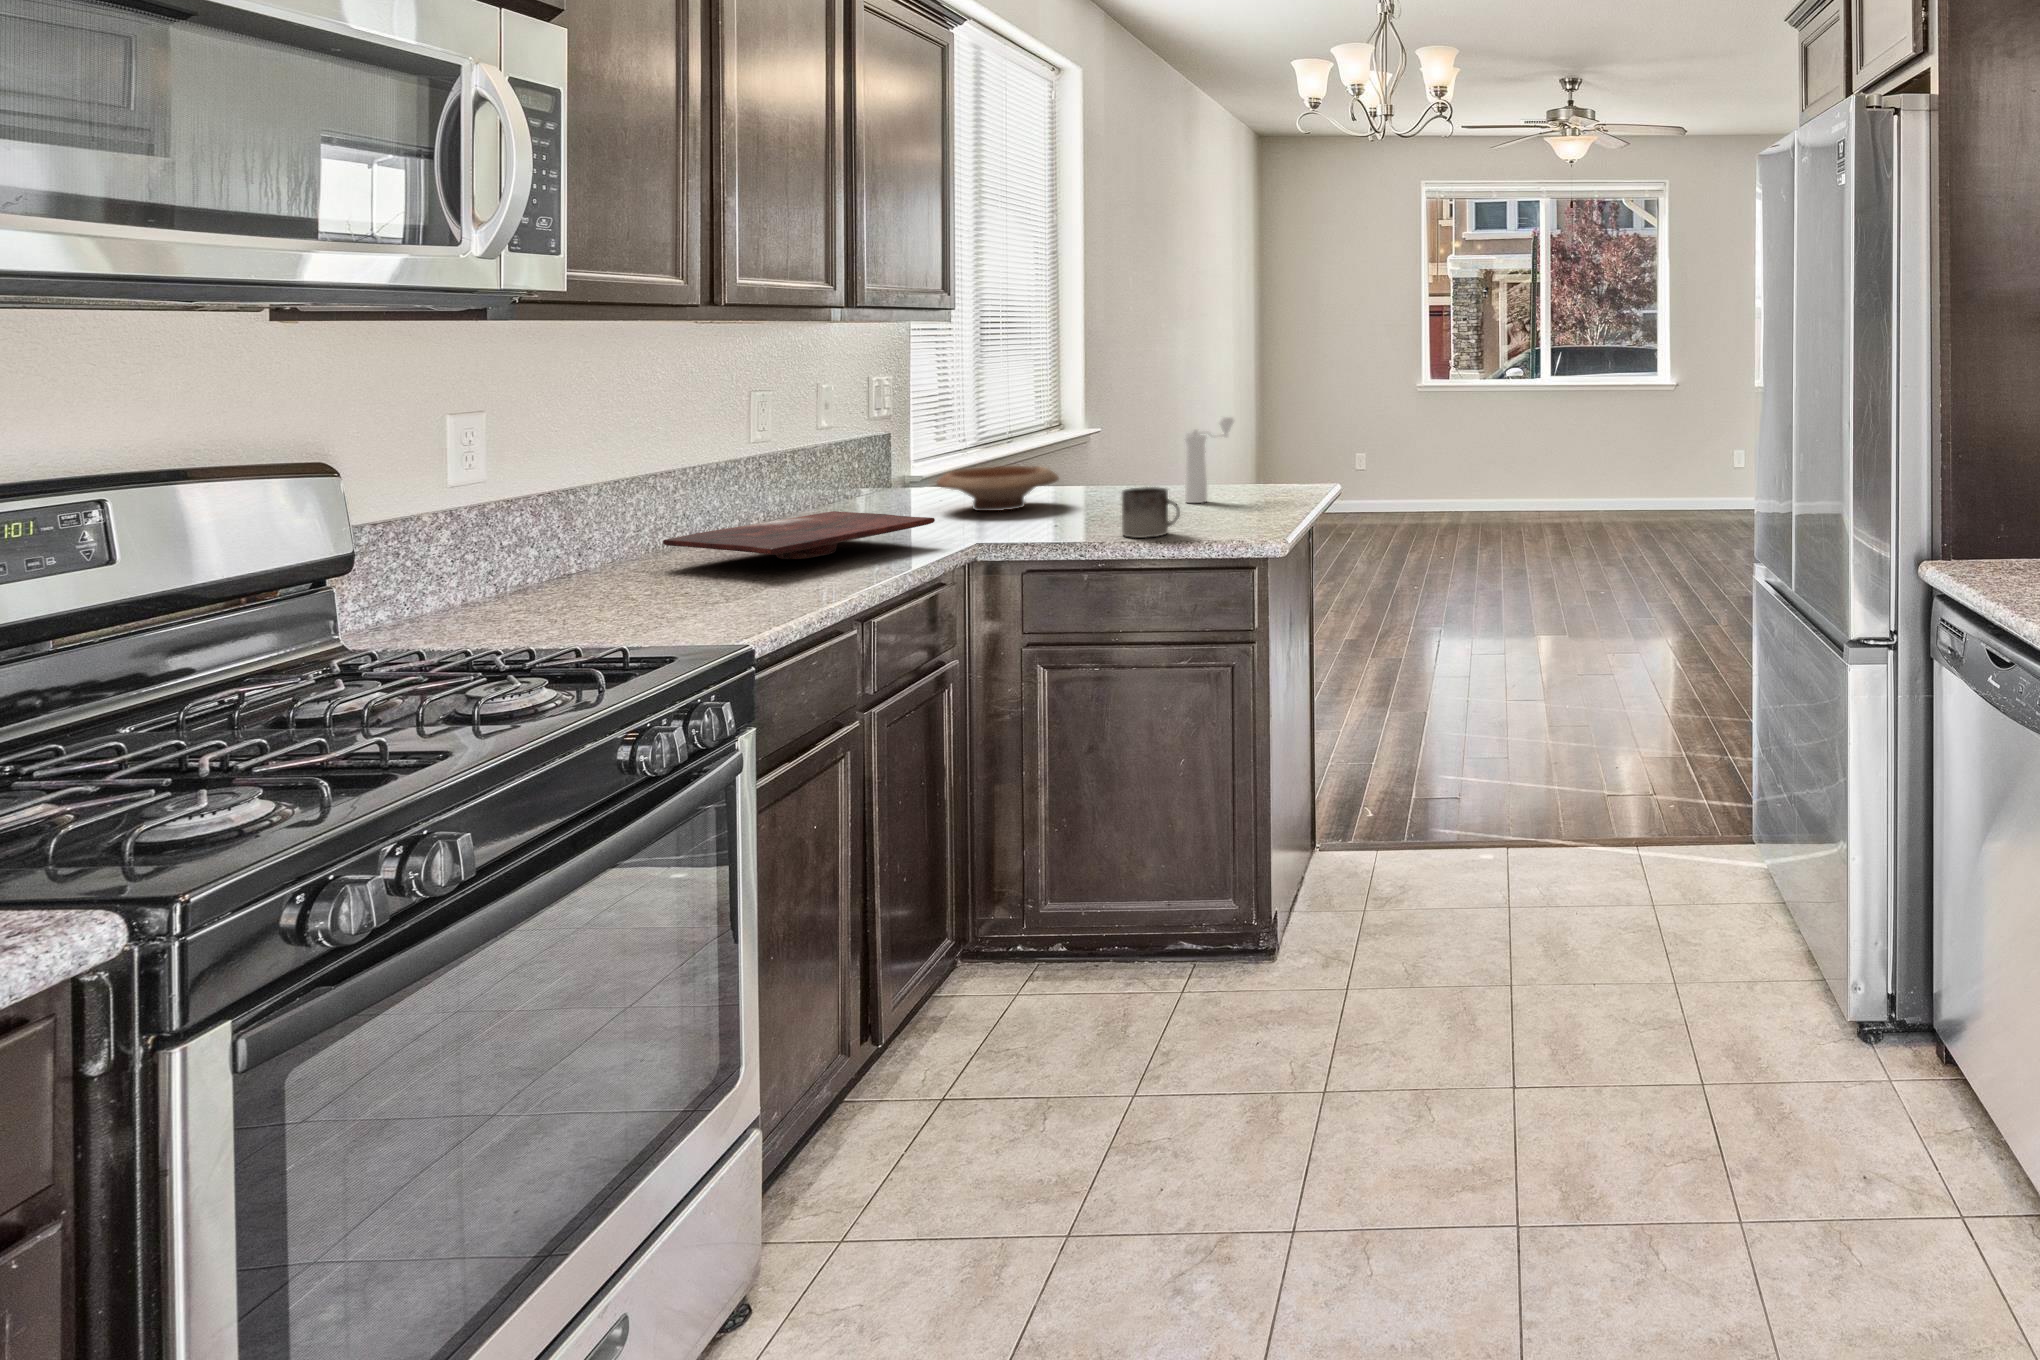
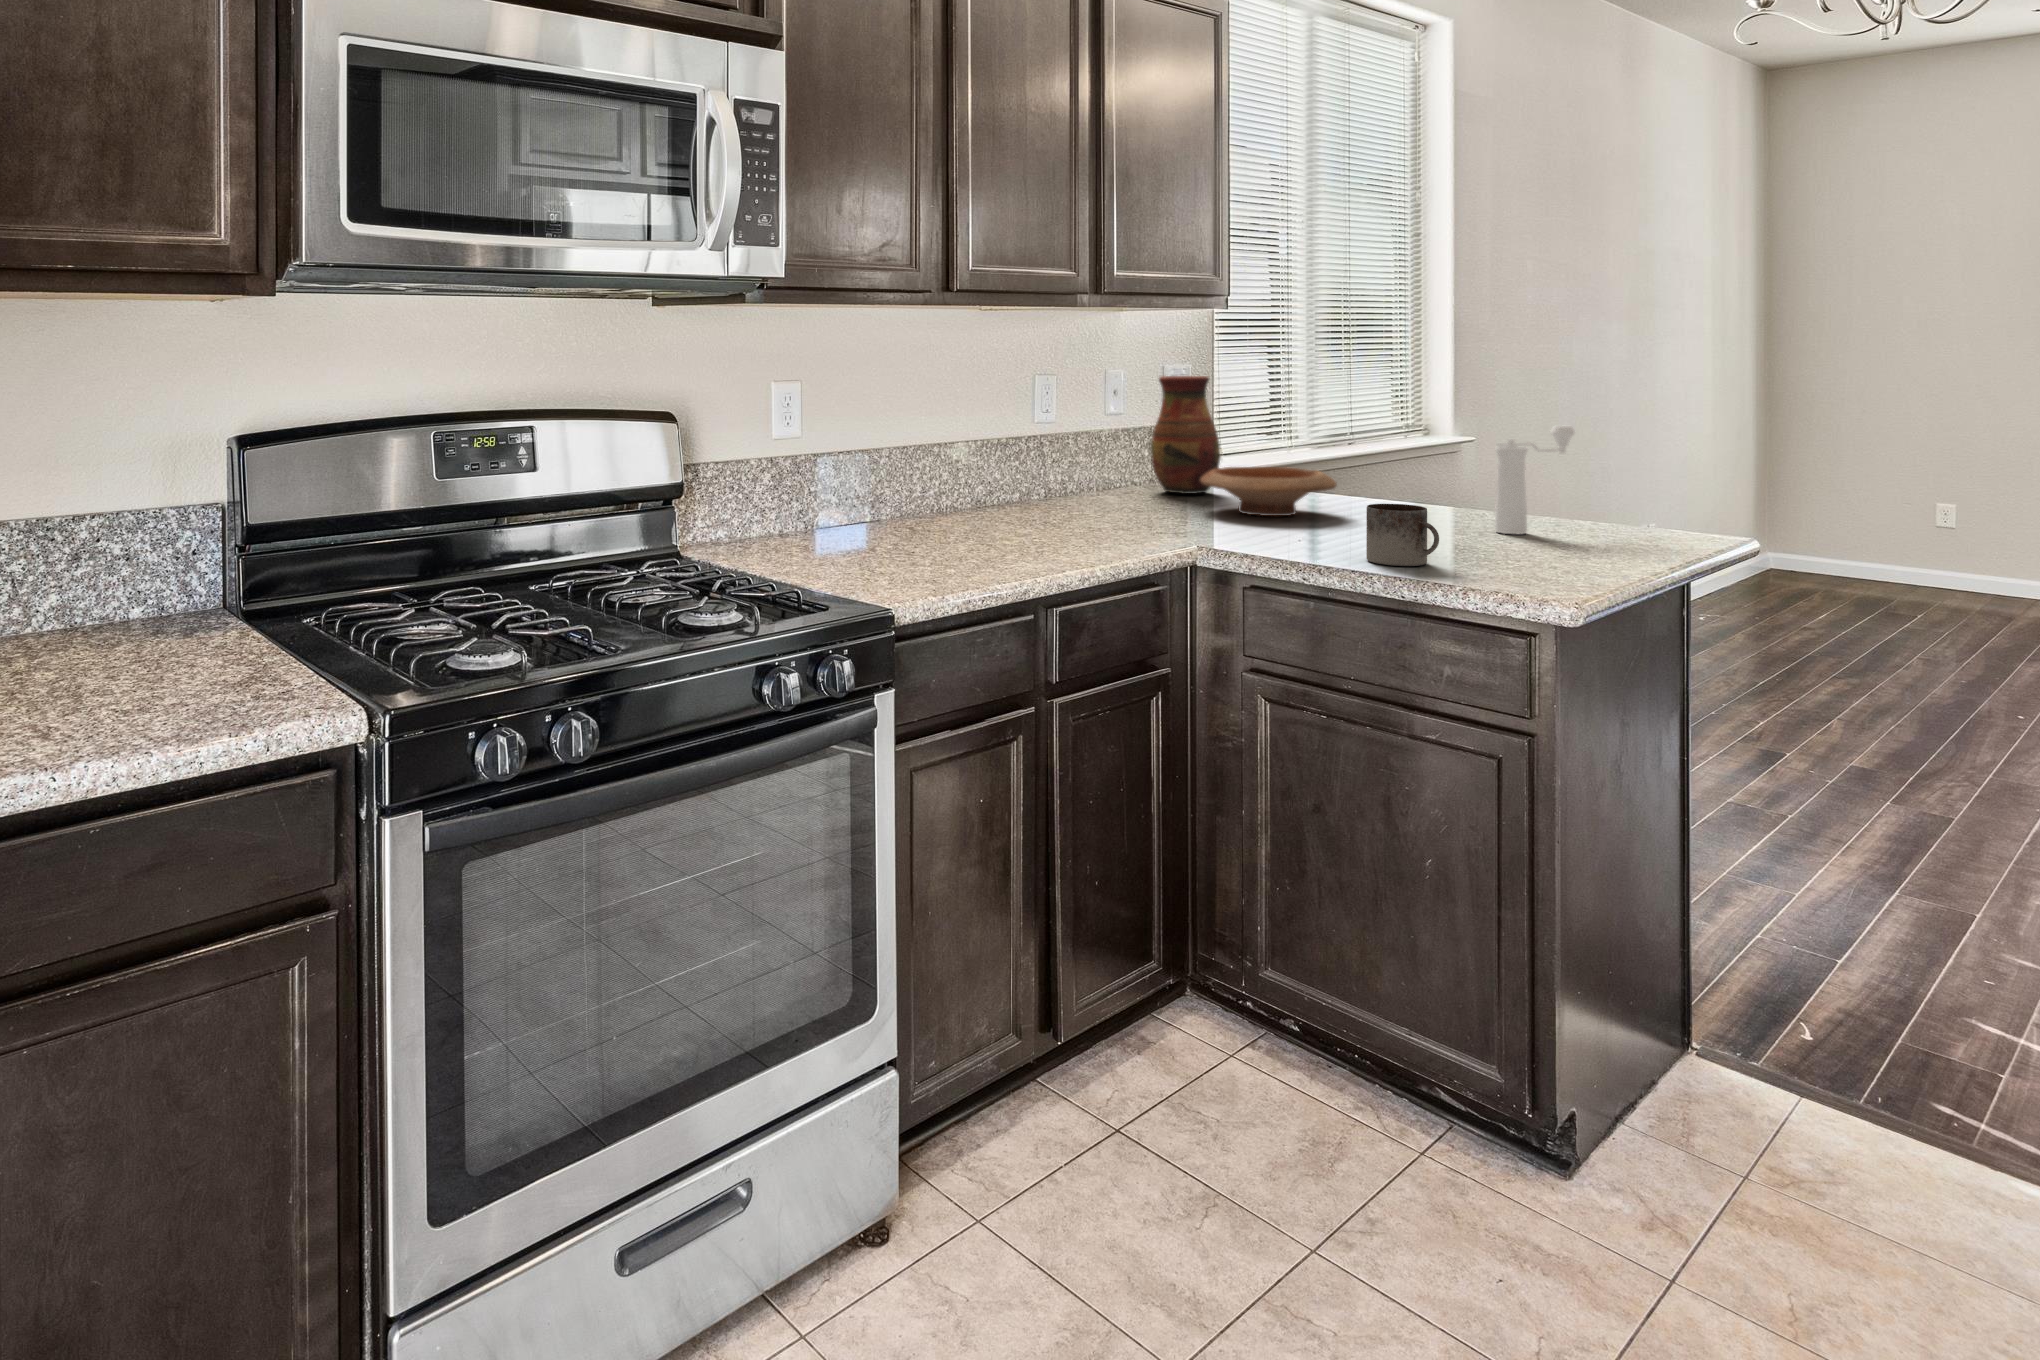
vase: none [867,387,936,500] -> present [1151,376,1221,494]
cutting board: present [663,511,935,559] -> none [921,496,1158,538]

